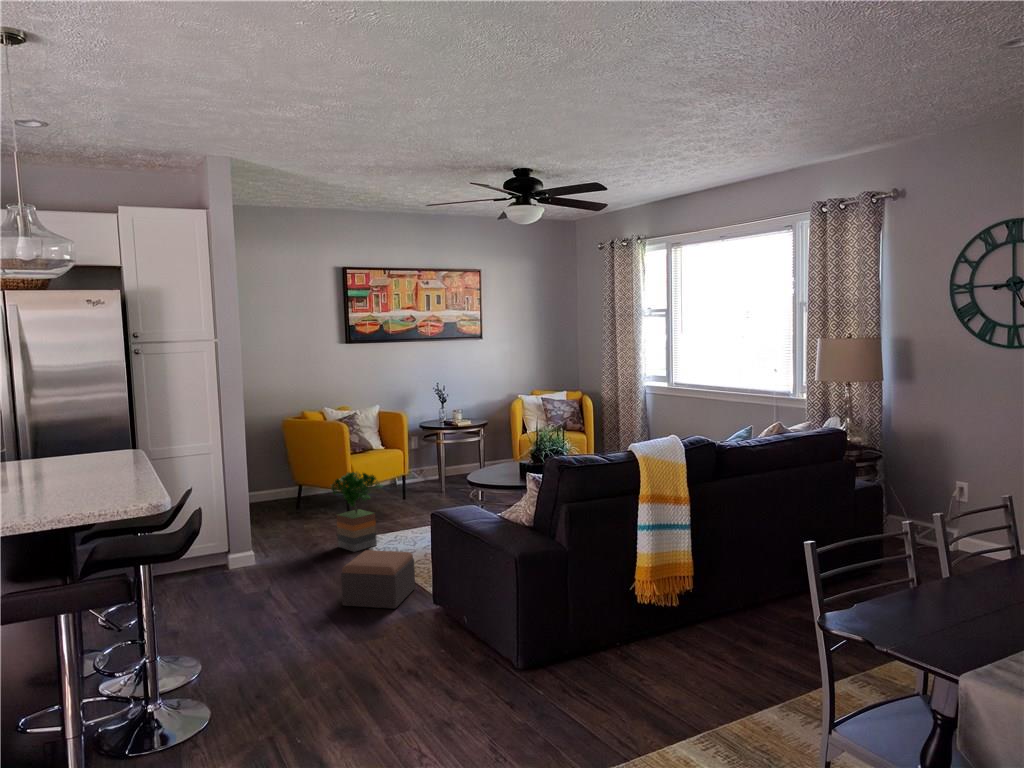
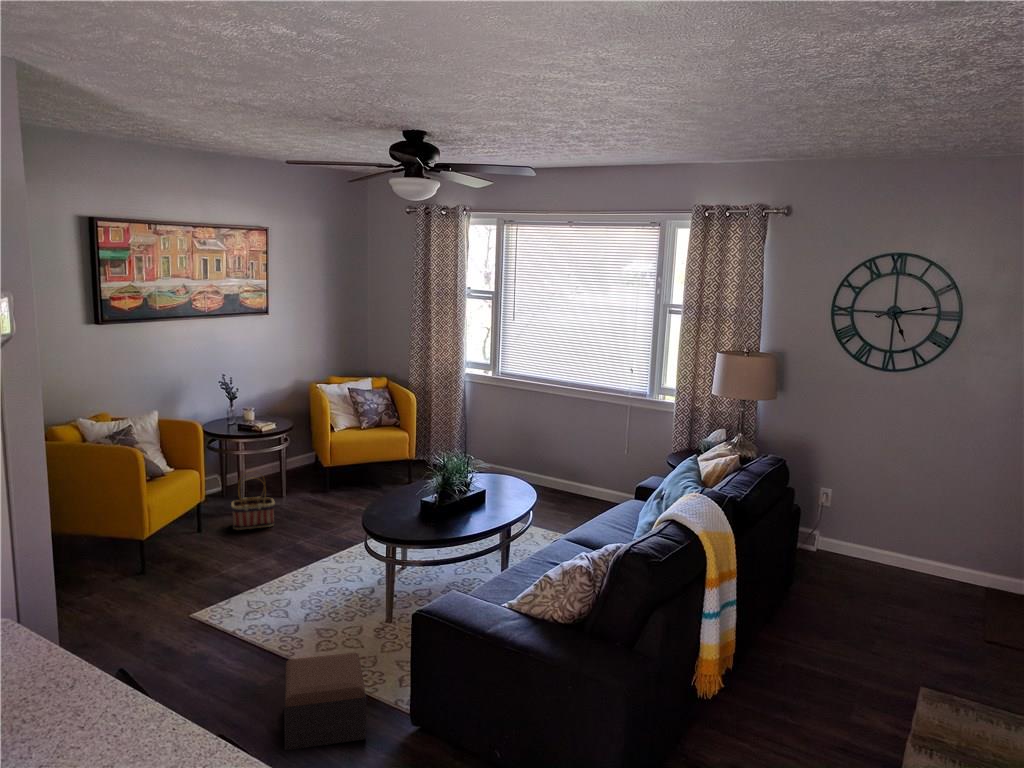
basket: none [425,453,458,498] -> present [231,471,275,530]
potted tree: present [332,472,382,552] -> none [174,529,248,643]

